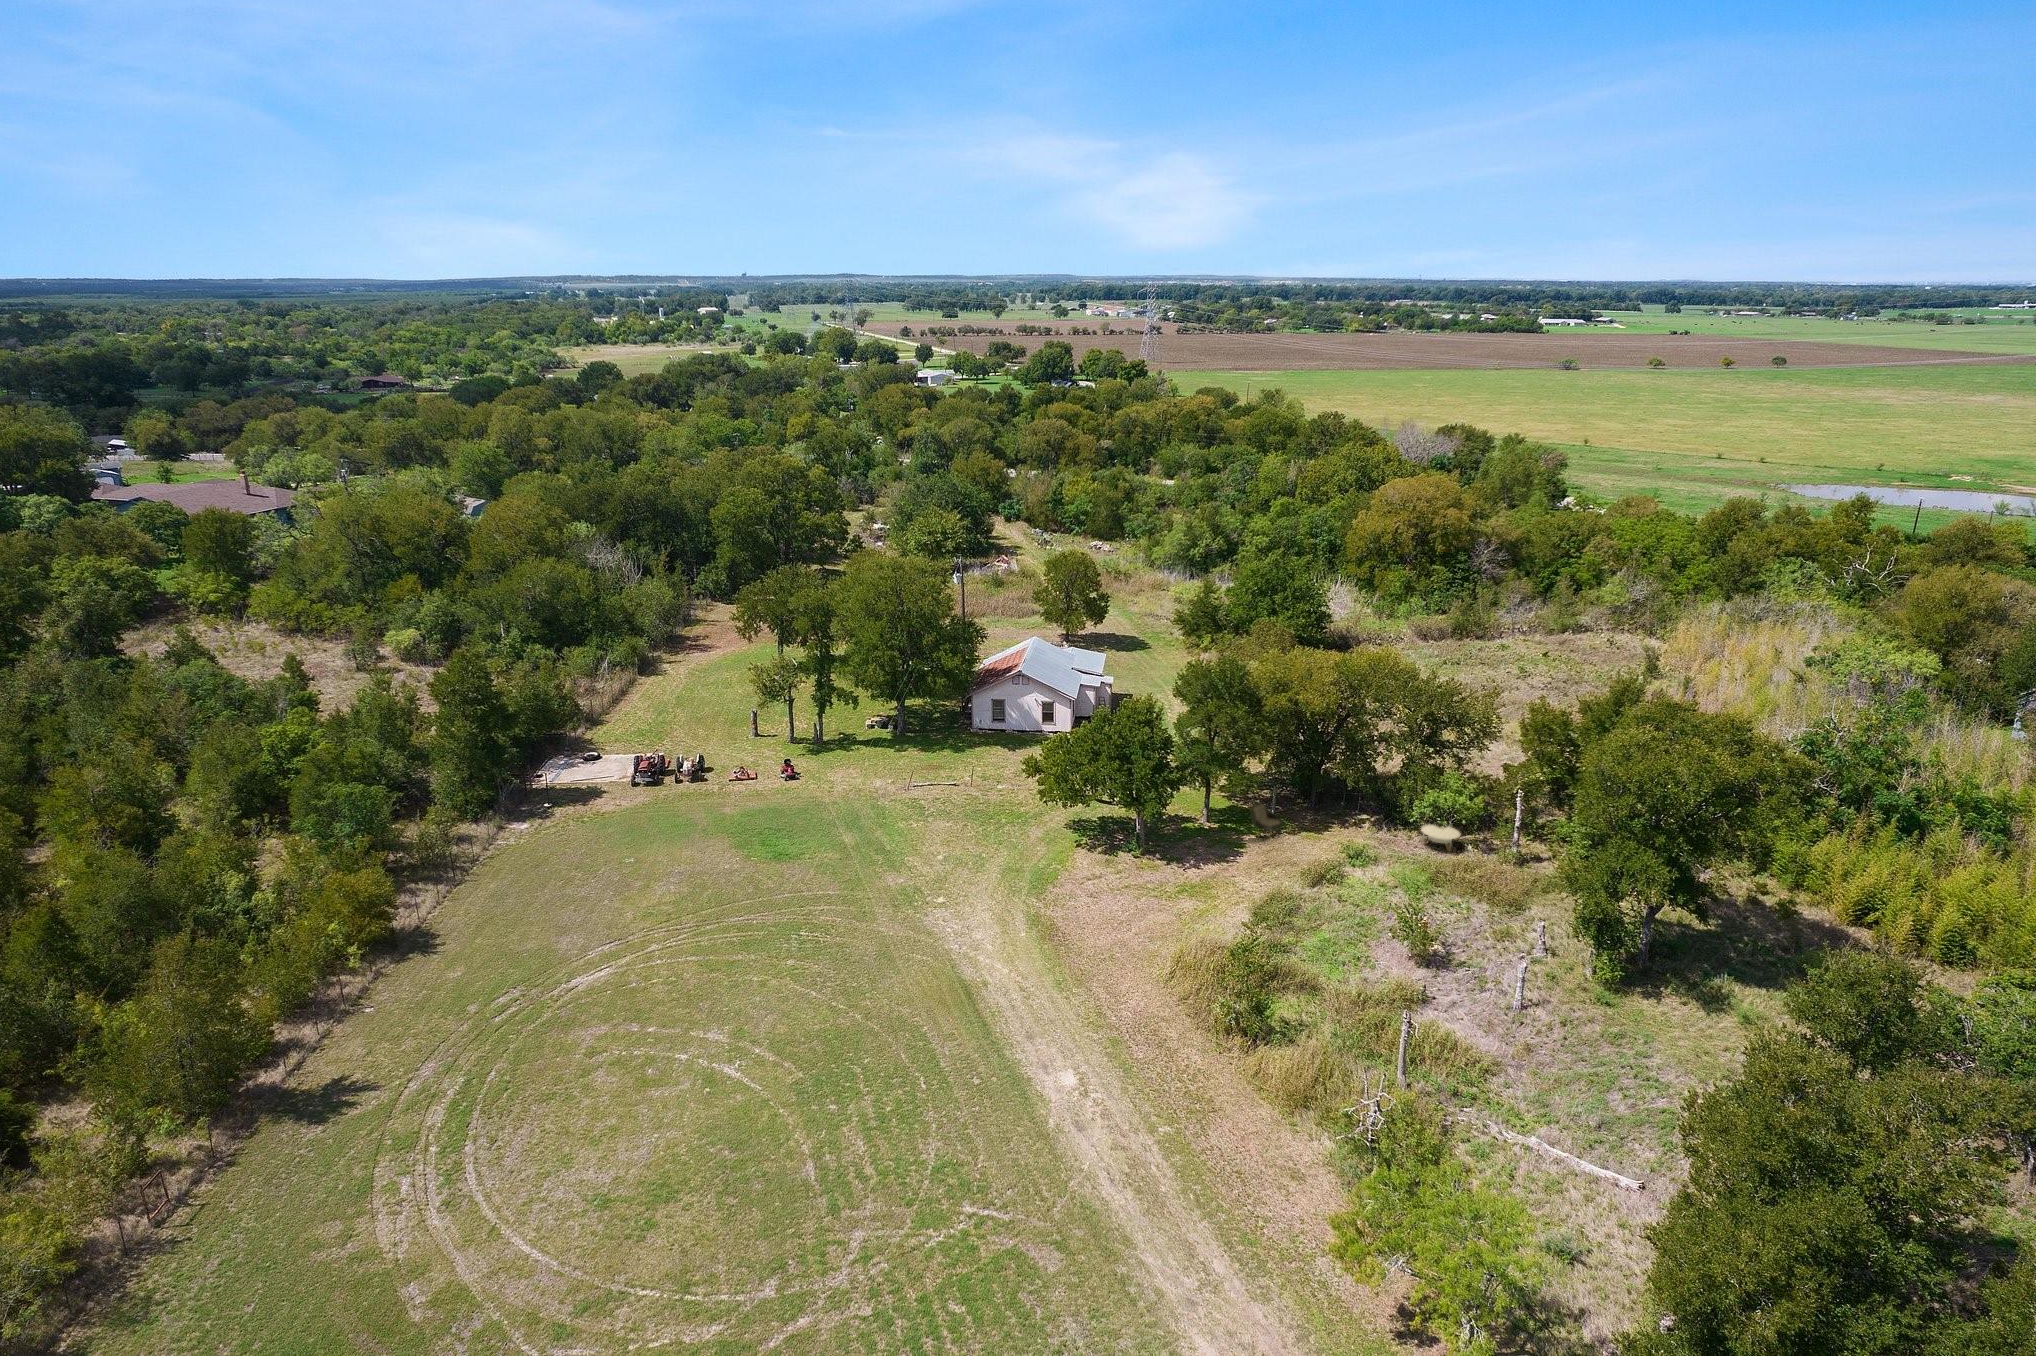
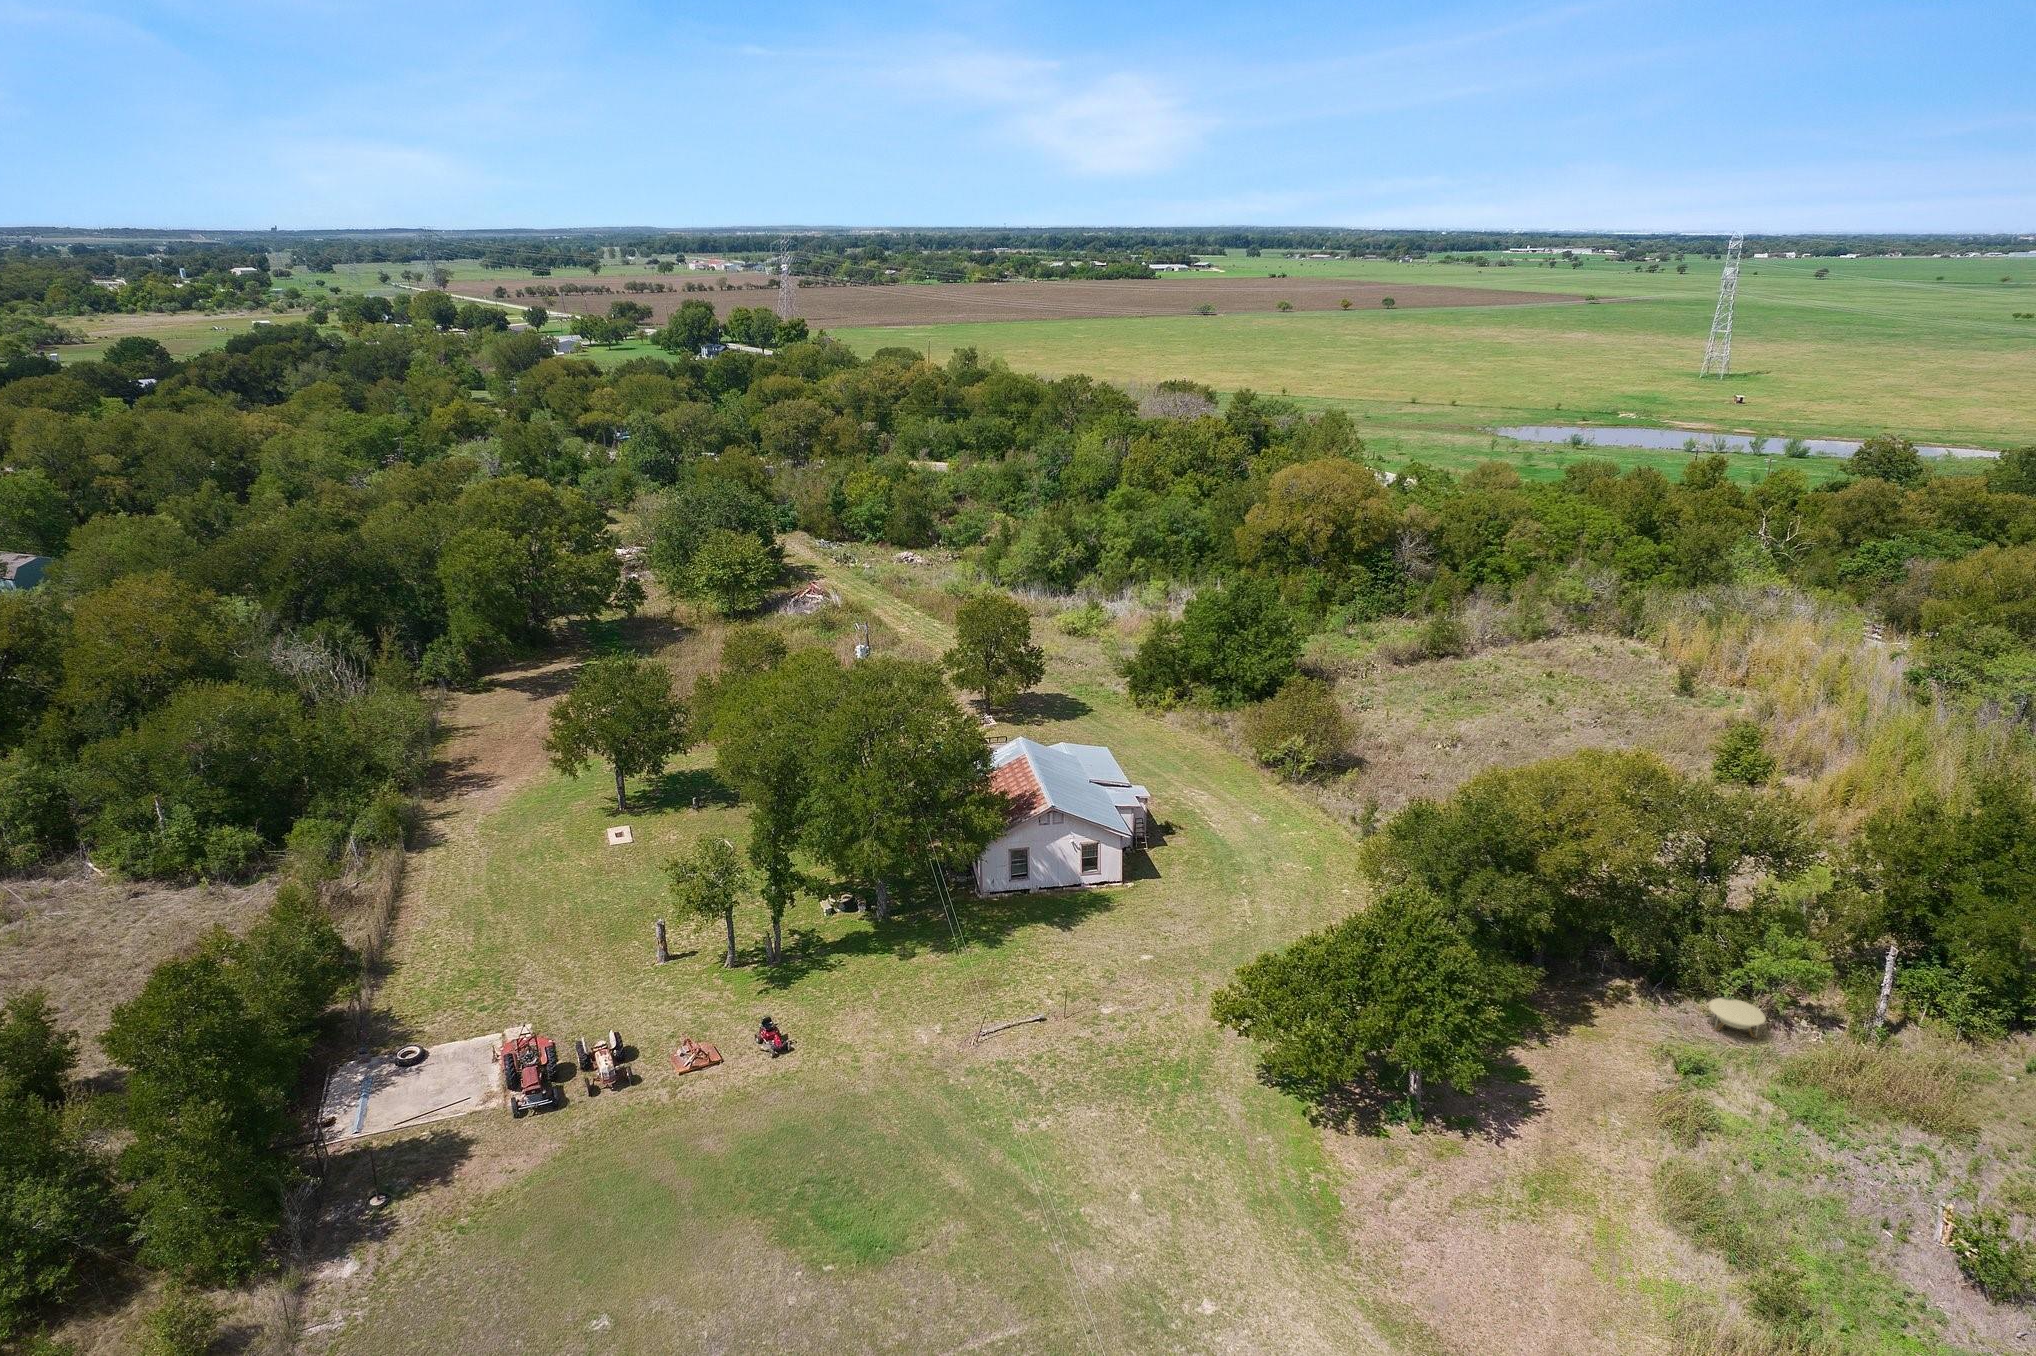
lounge chair: present [1251,804,1283,836] -> none [1503,1006,1550,1065]

